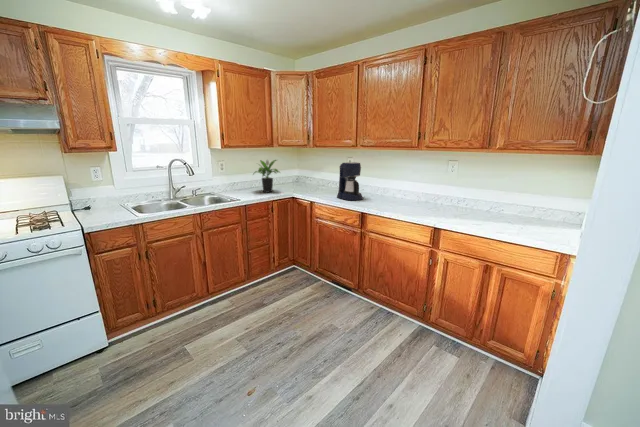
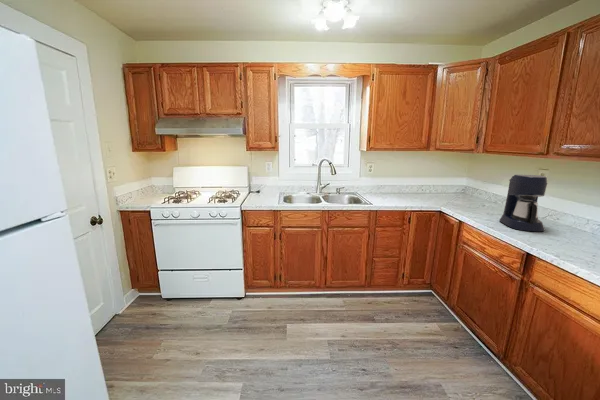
potted plant: present [255,160,279,193] -> none [398,164,430,200]

